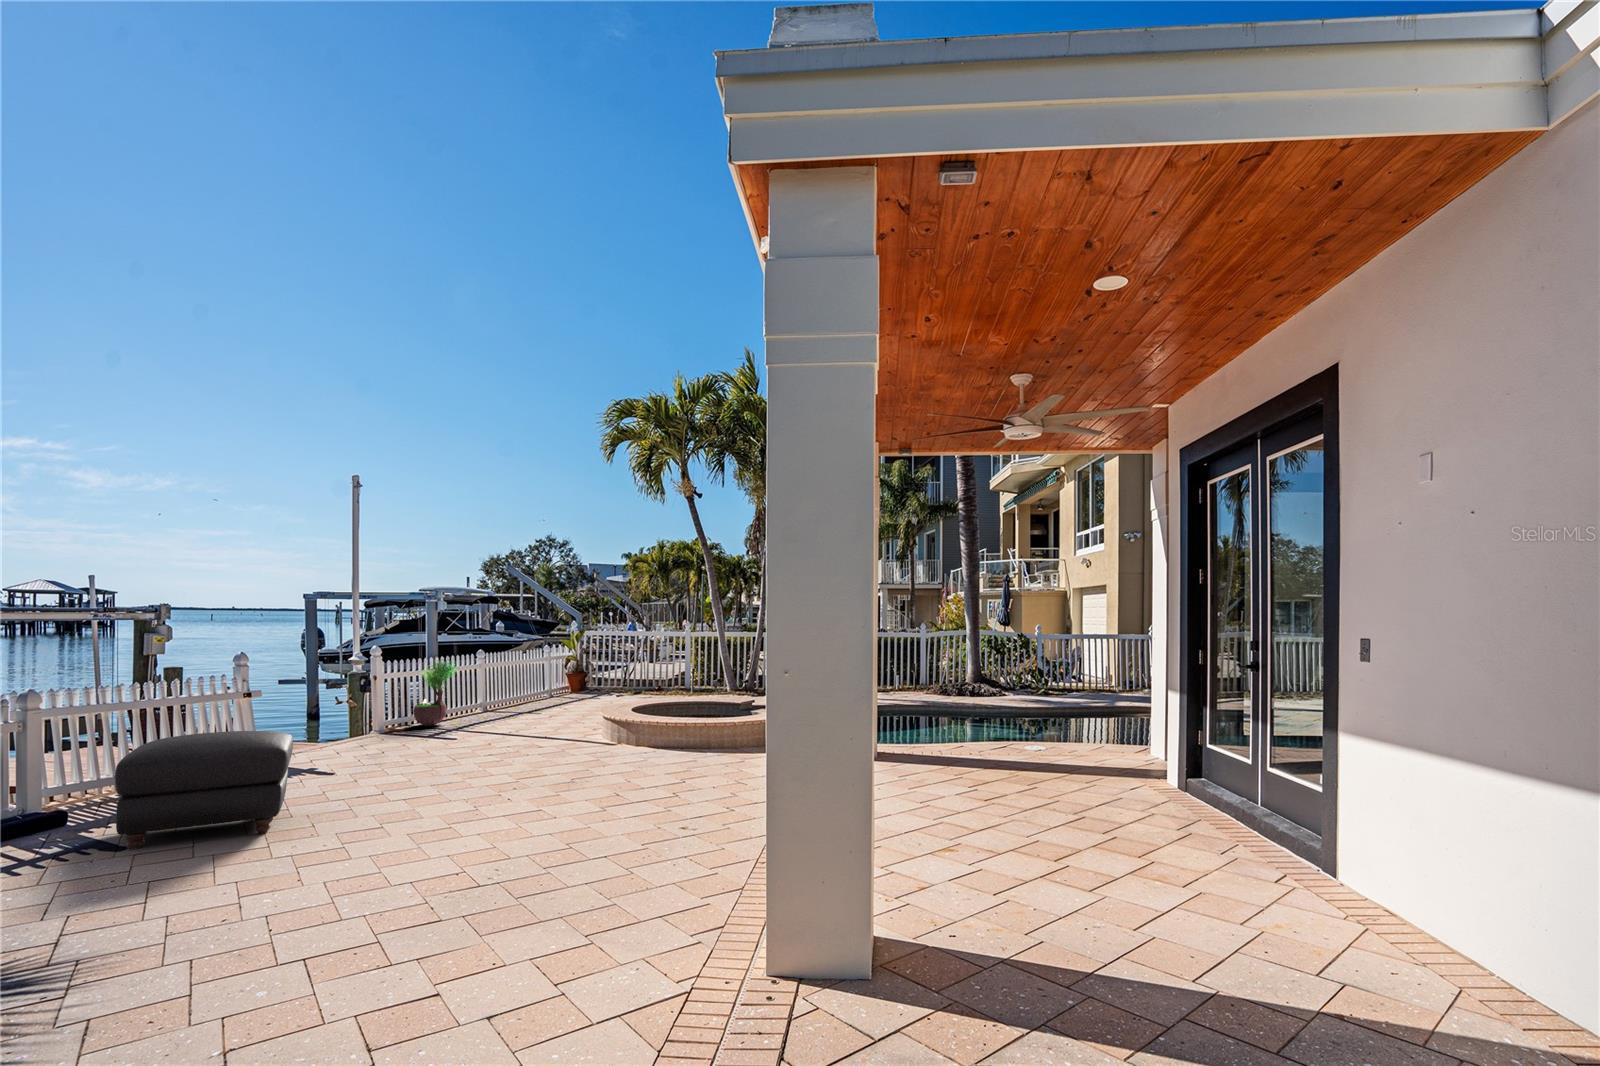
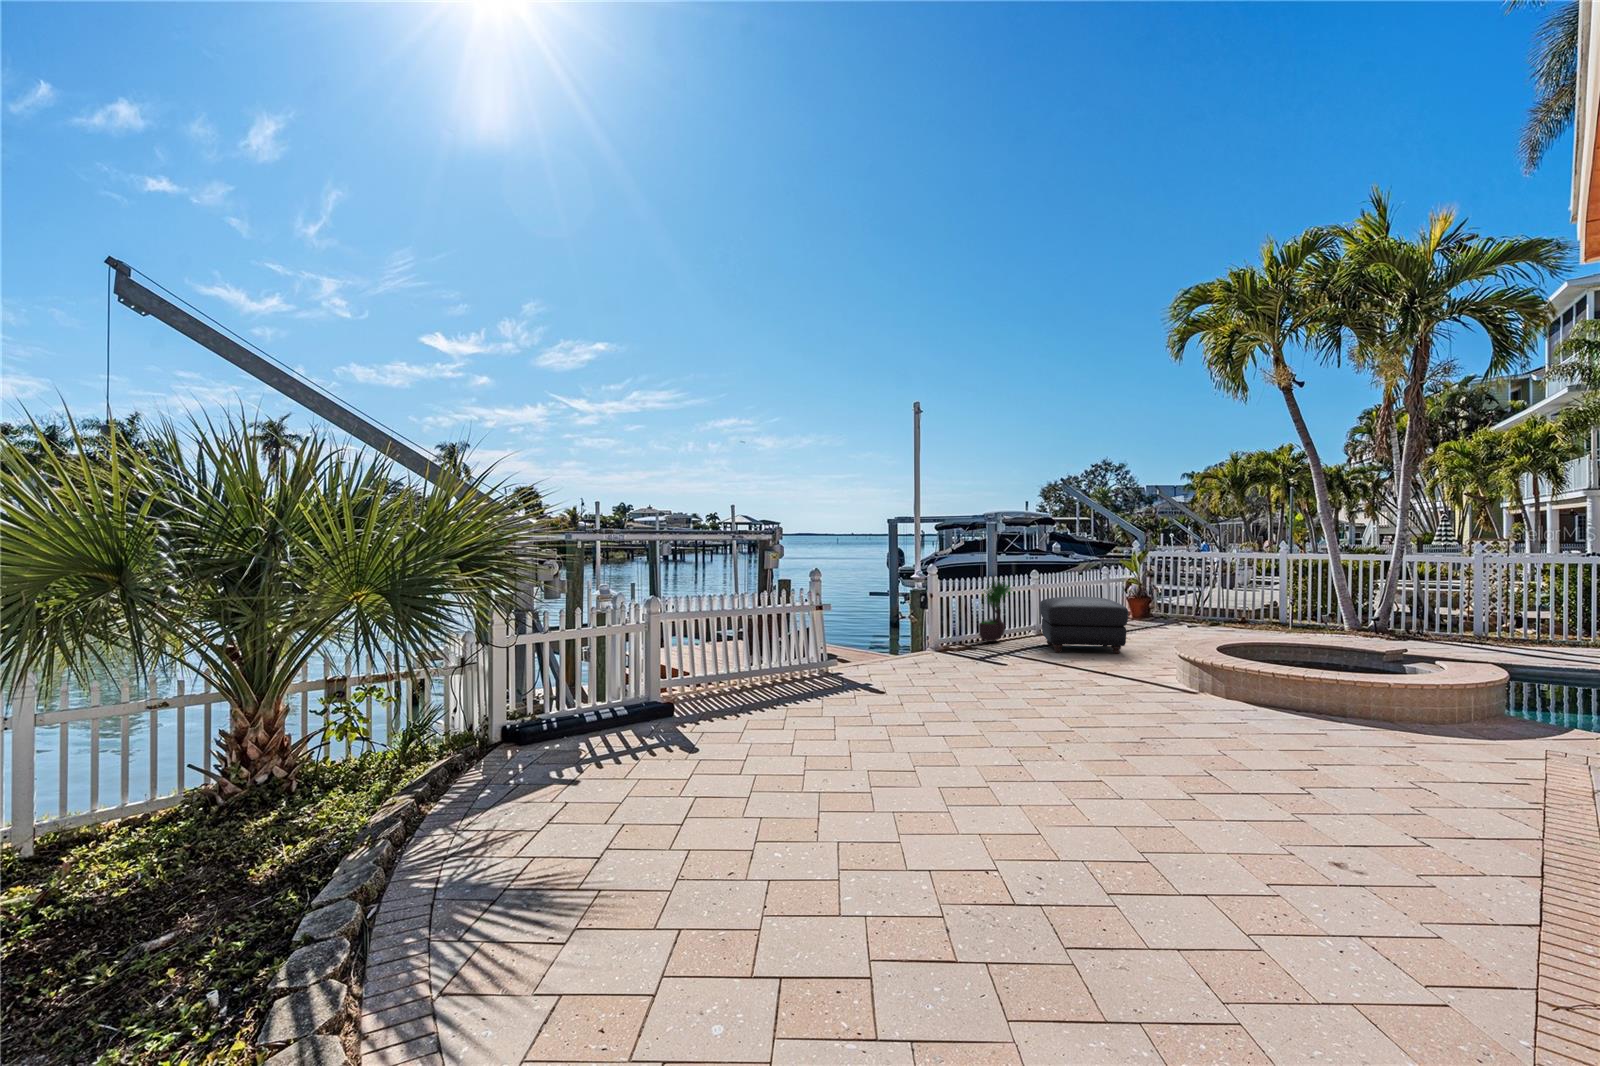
ottoman: present [115,731,293,849] -> present [1040,597,1128,654]

